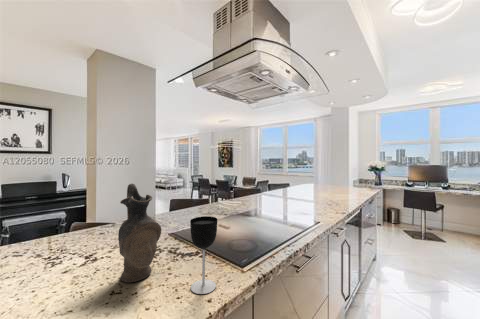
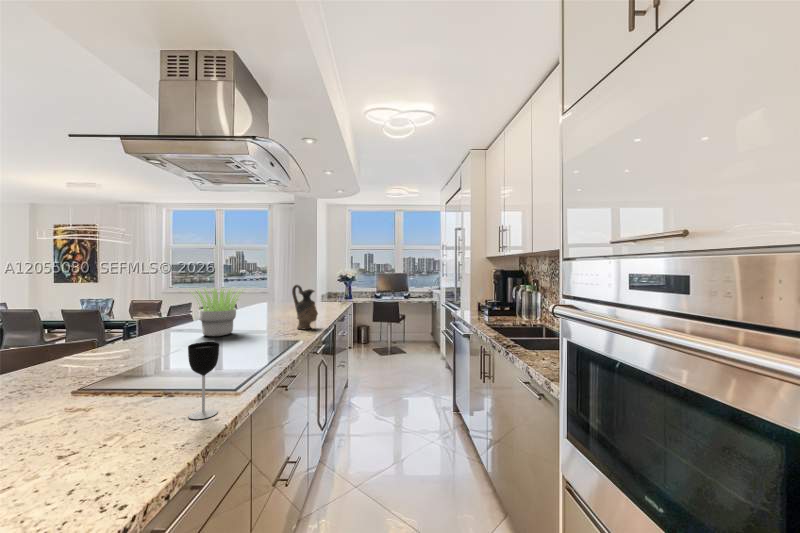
potted plant: none [248,169,287,205] -> present [192,287,240,336]
ceramic pitcher: present [118,184,161,282] -> present [292,285,318,329]

